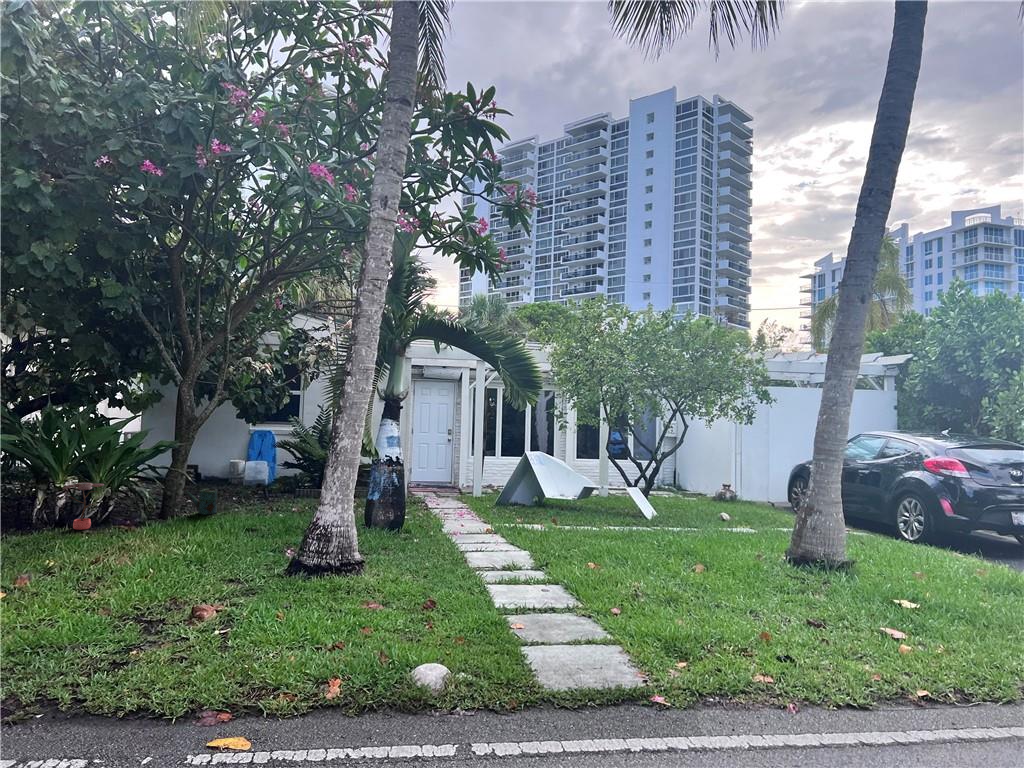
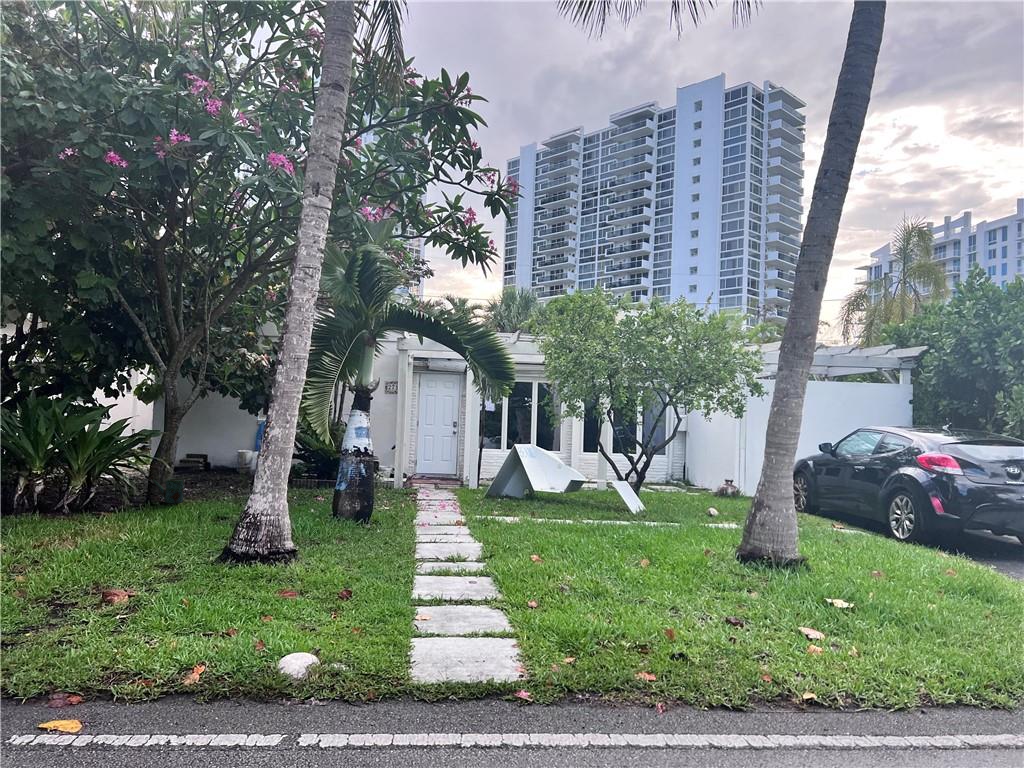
potted plant: present [63,483,104,530] -> none [23,470,65,516]

